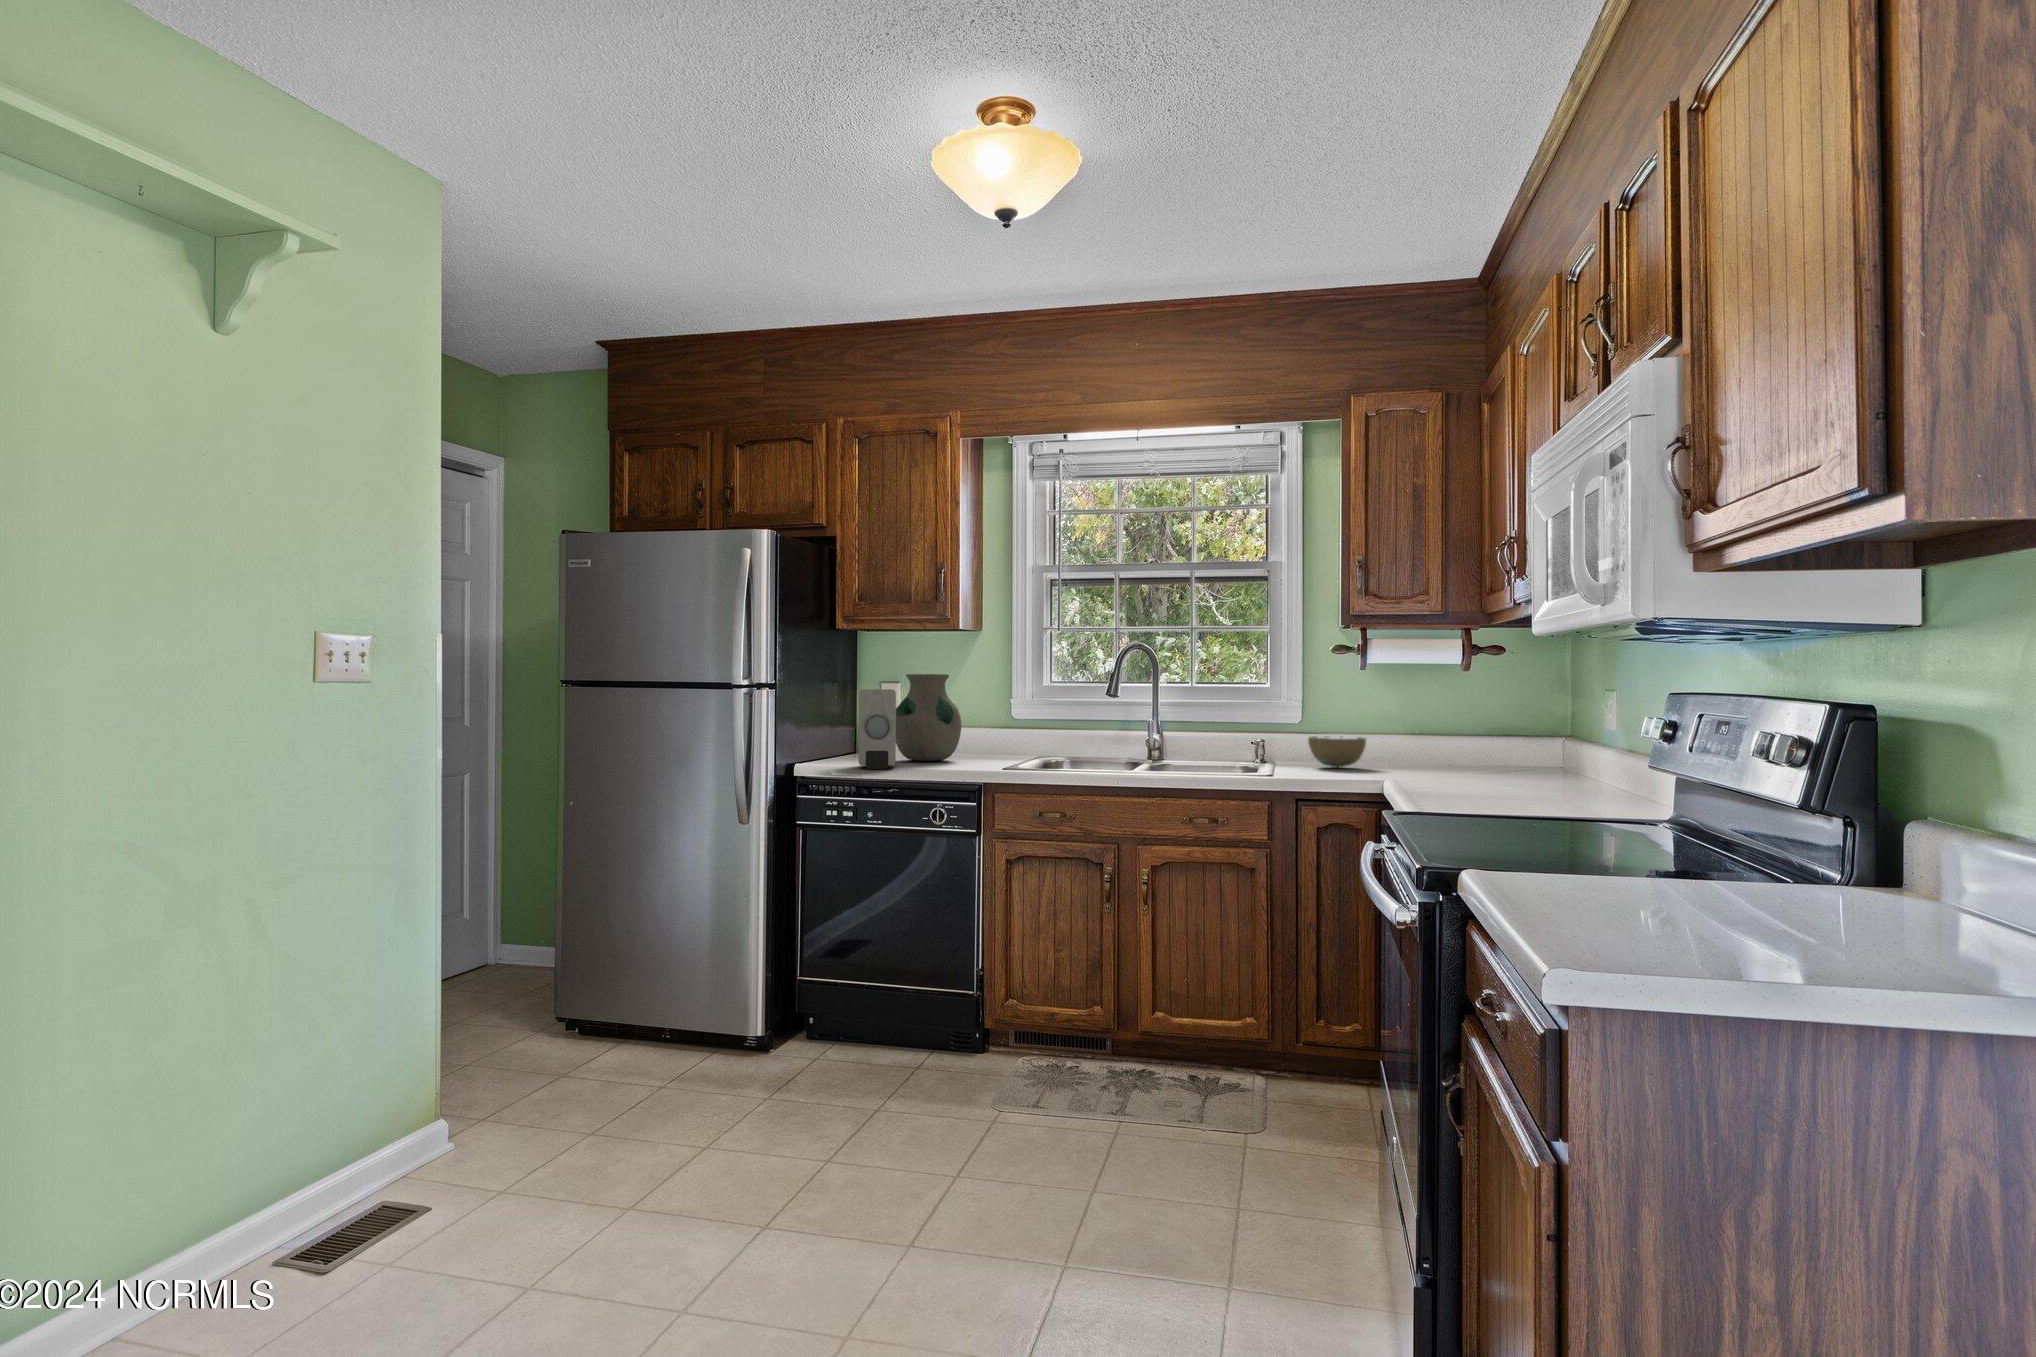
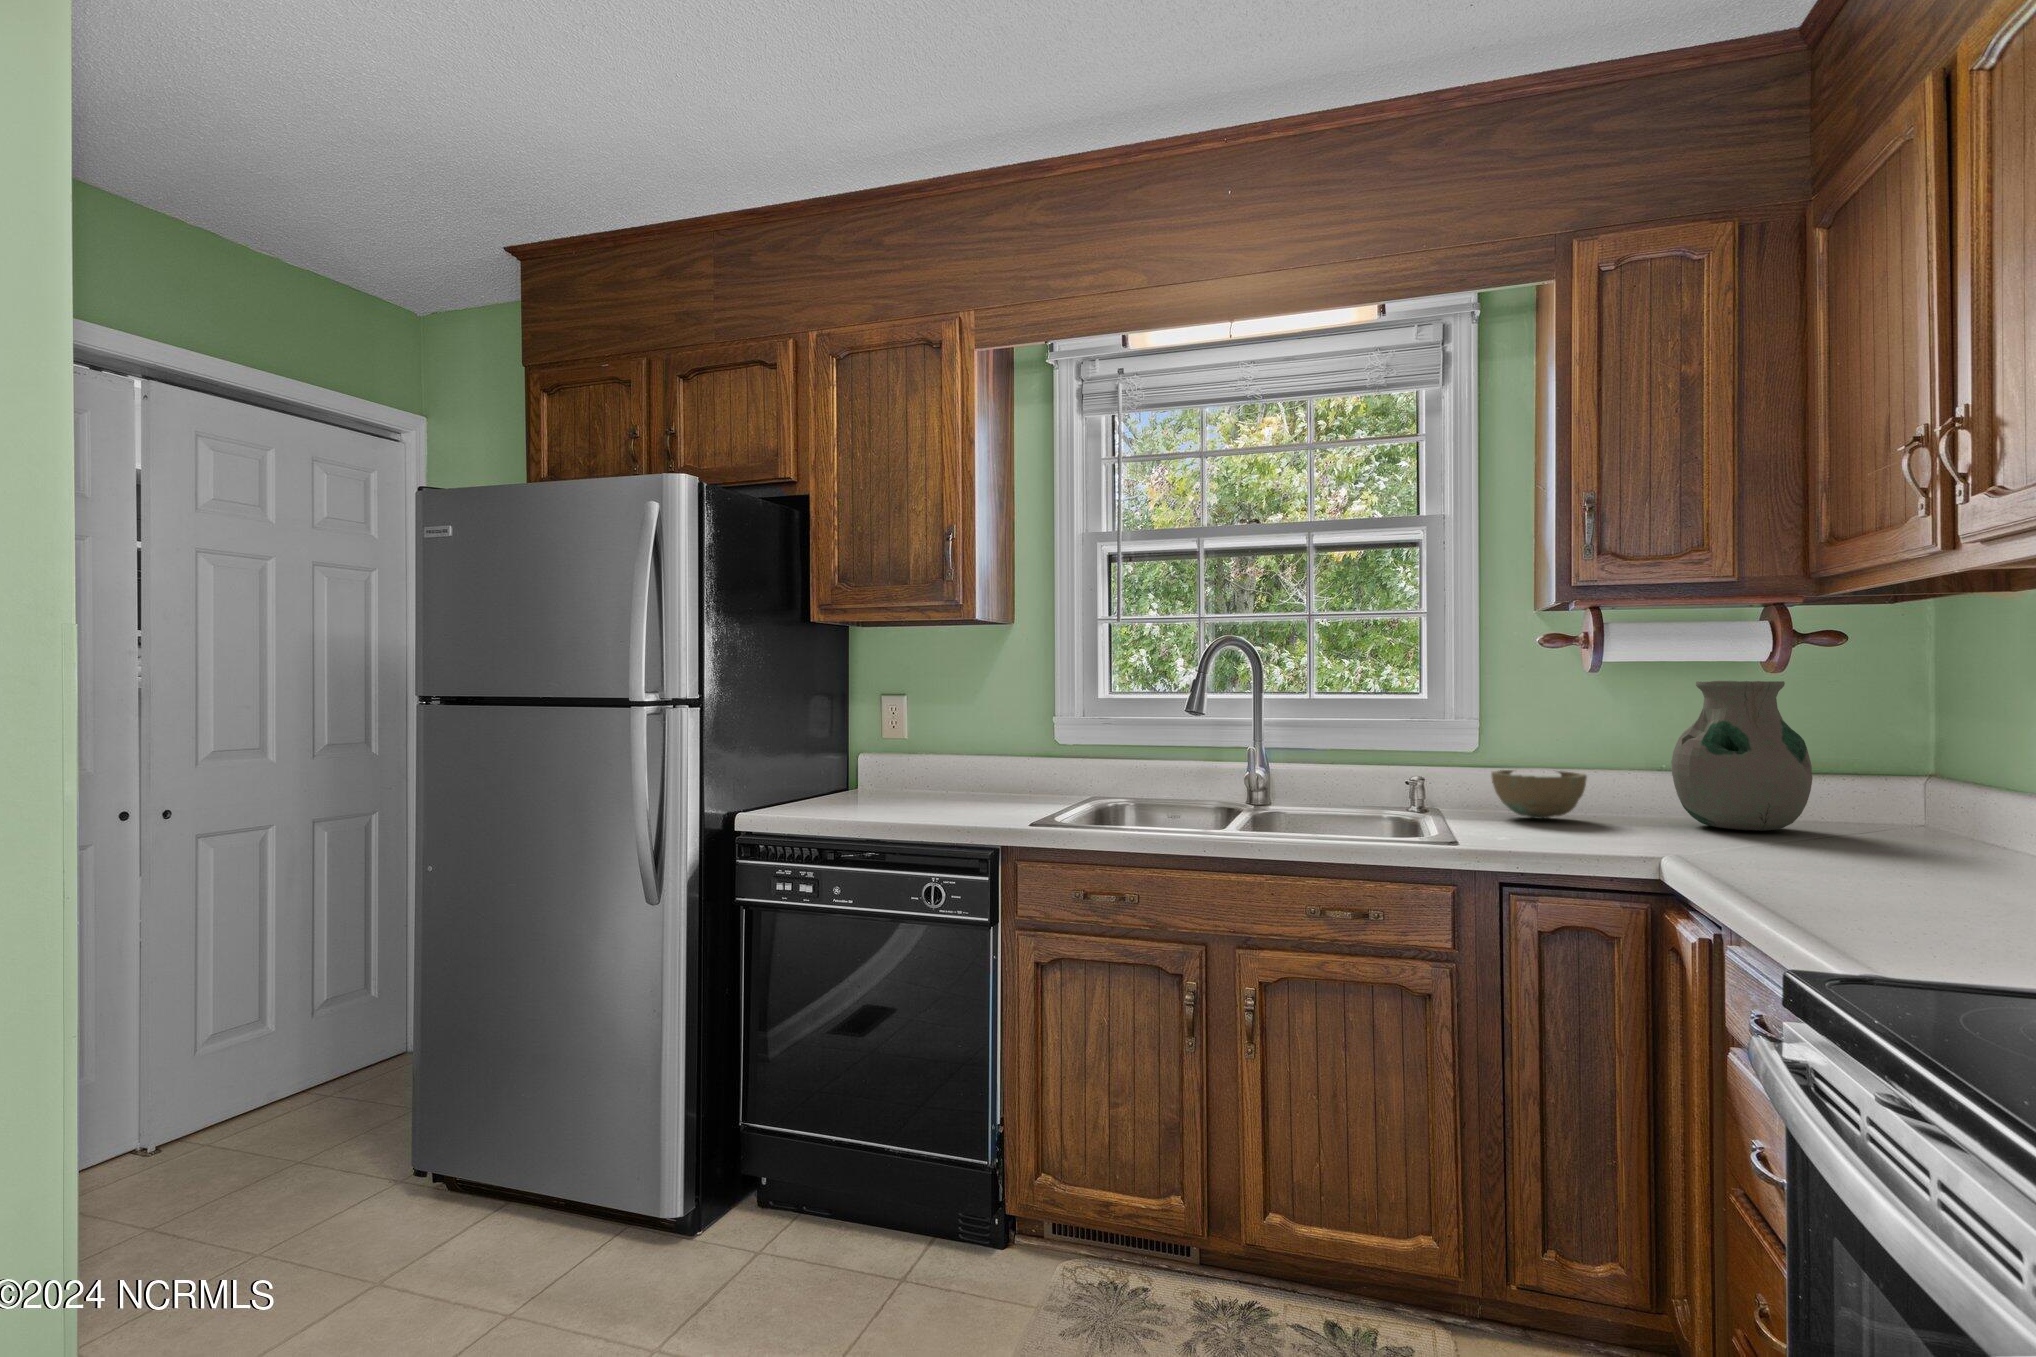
vase: present [896,674,961,761] -> present [1671,681,1813,831]
soap dispenser: present [858,689,896,769] -> none [818,706,880,823]

